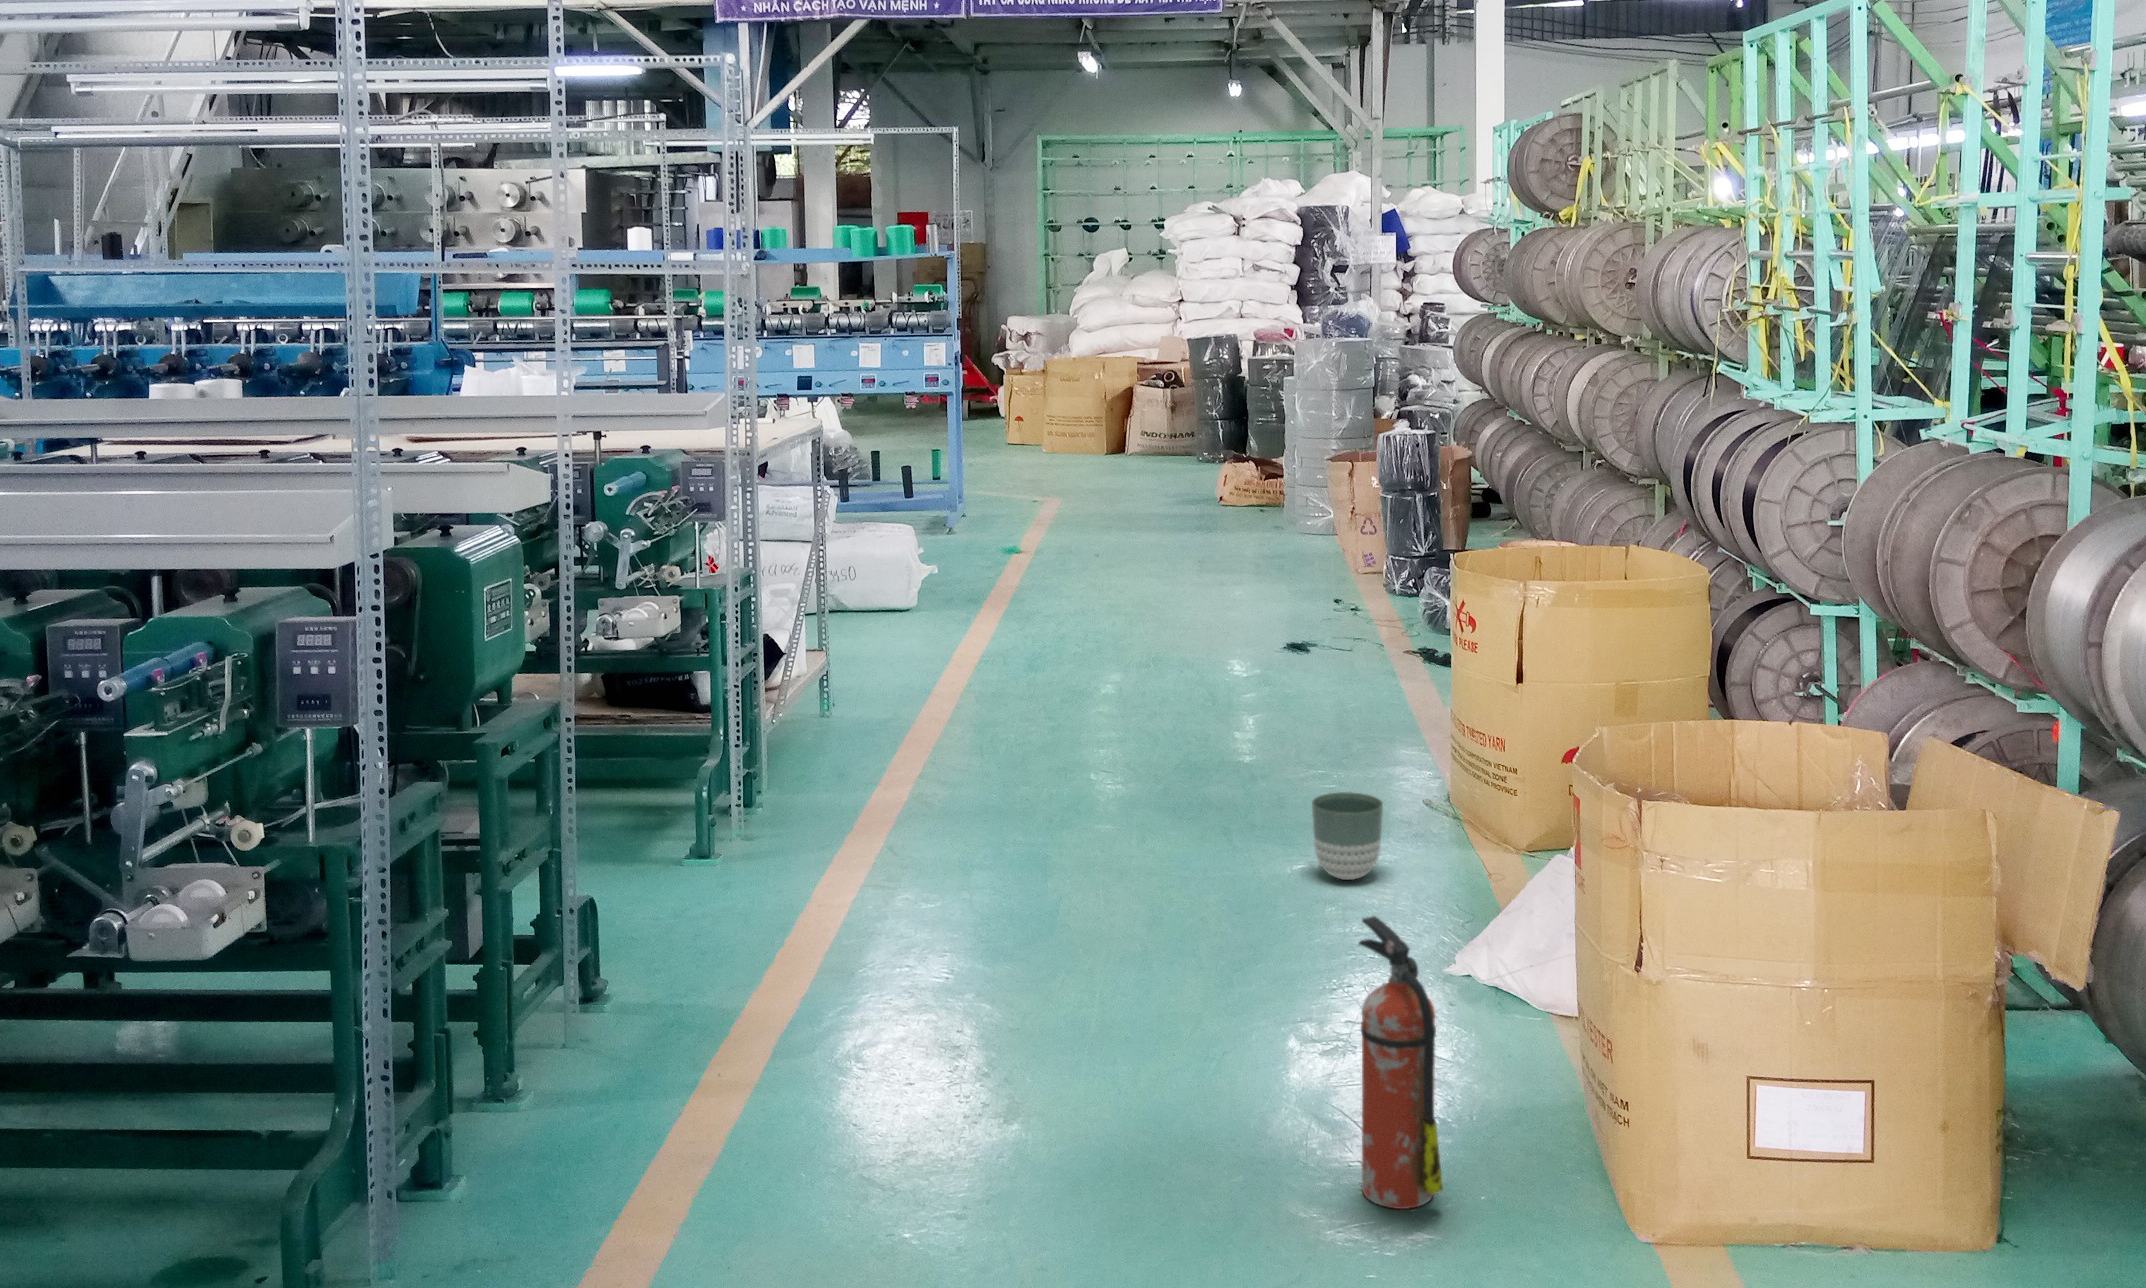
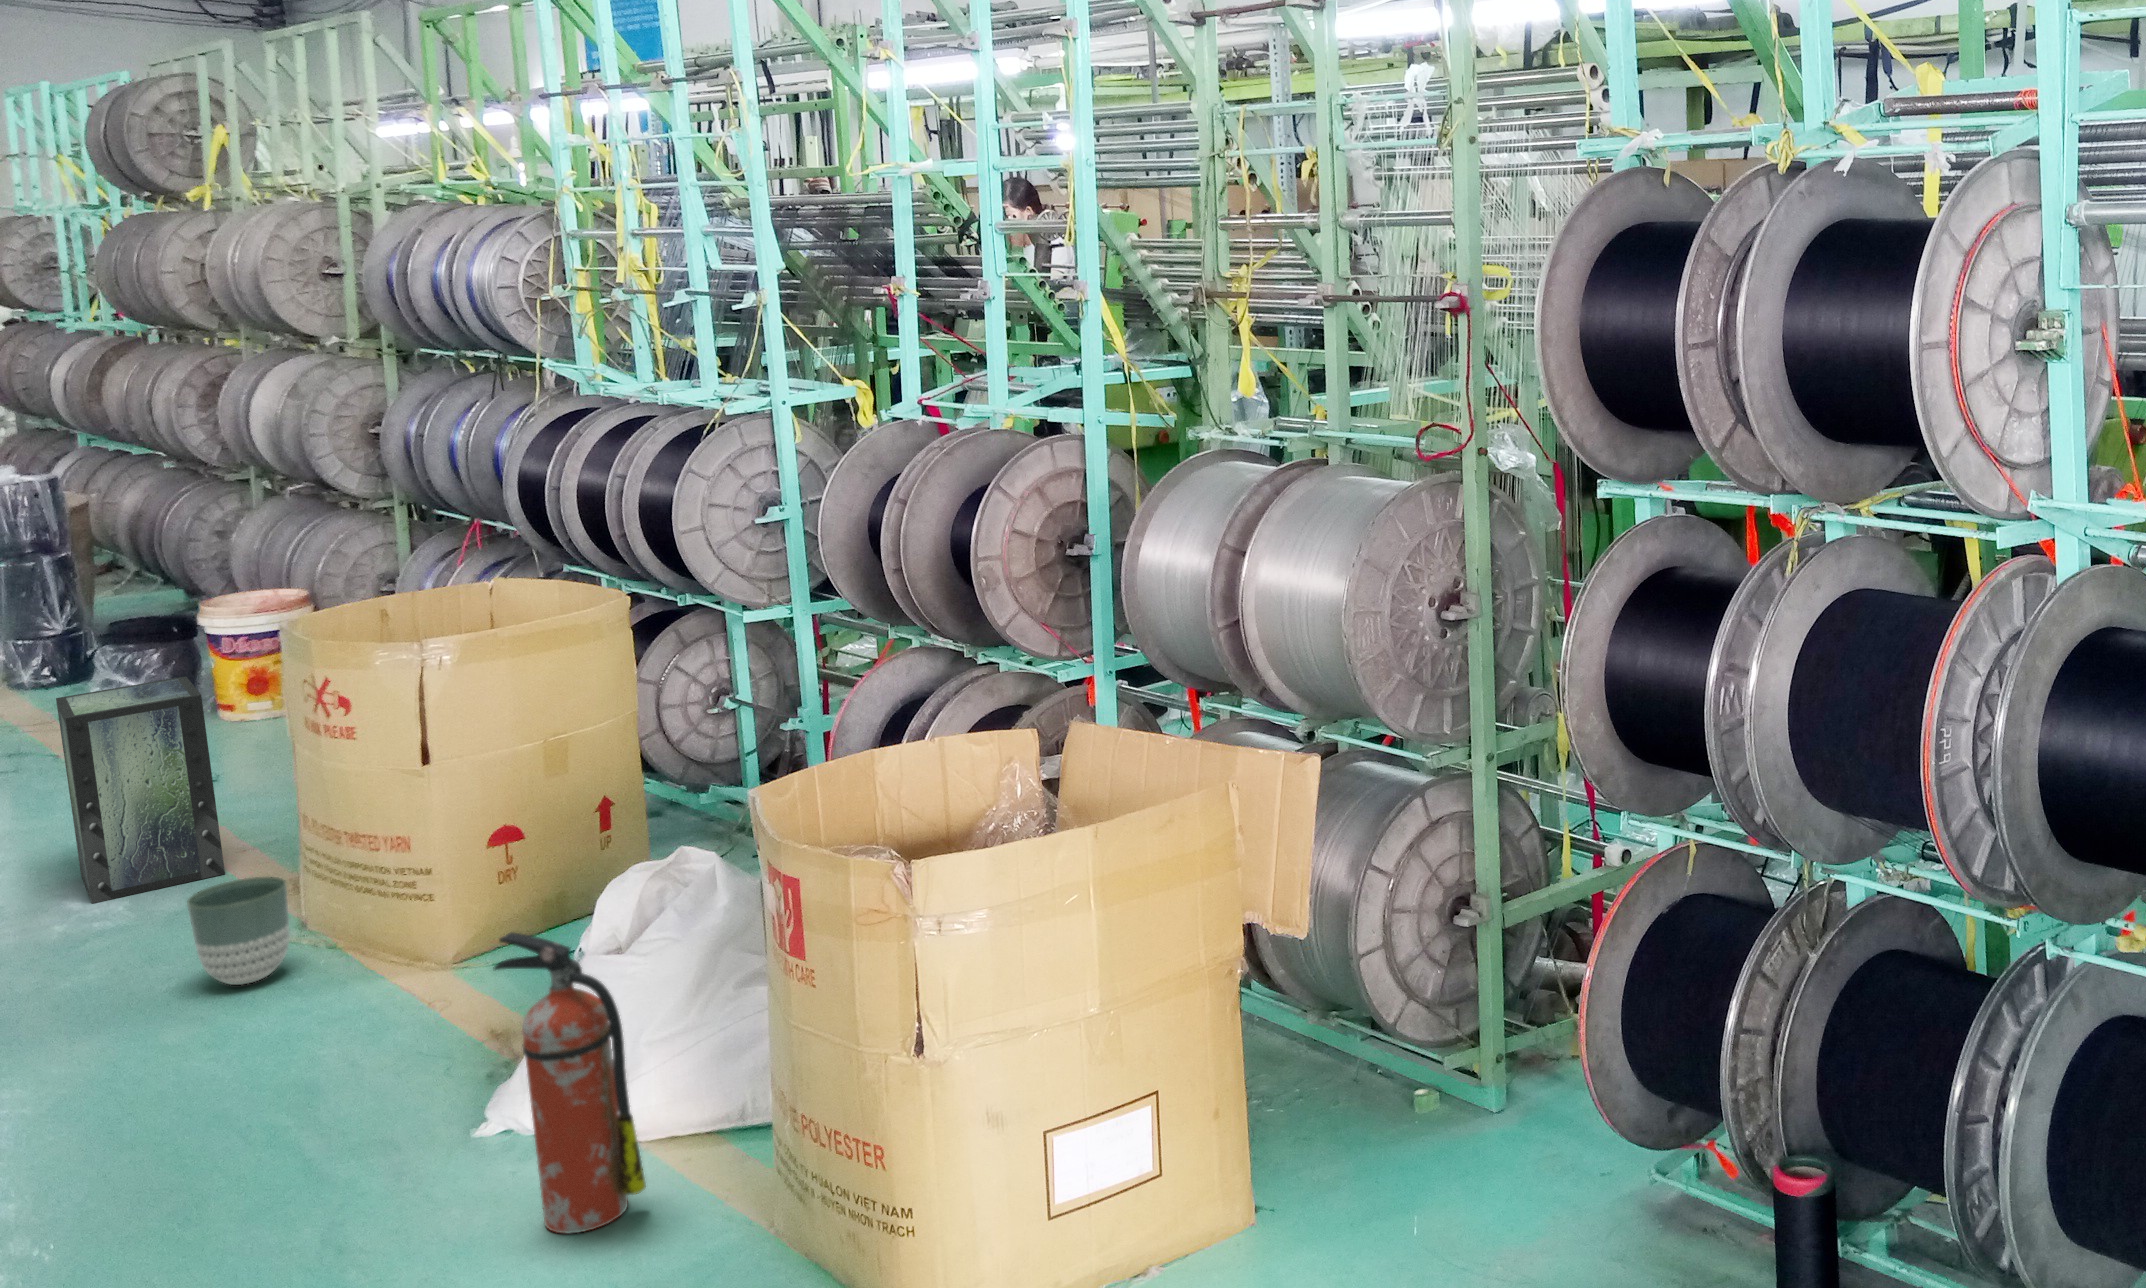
storage box: none [1308,612,1407,782] -> present [56,676,225,903]

